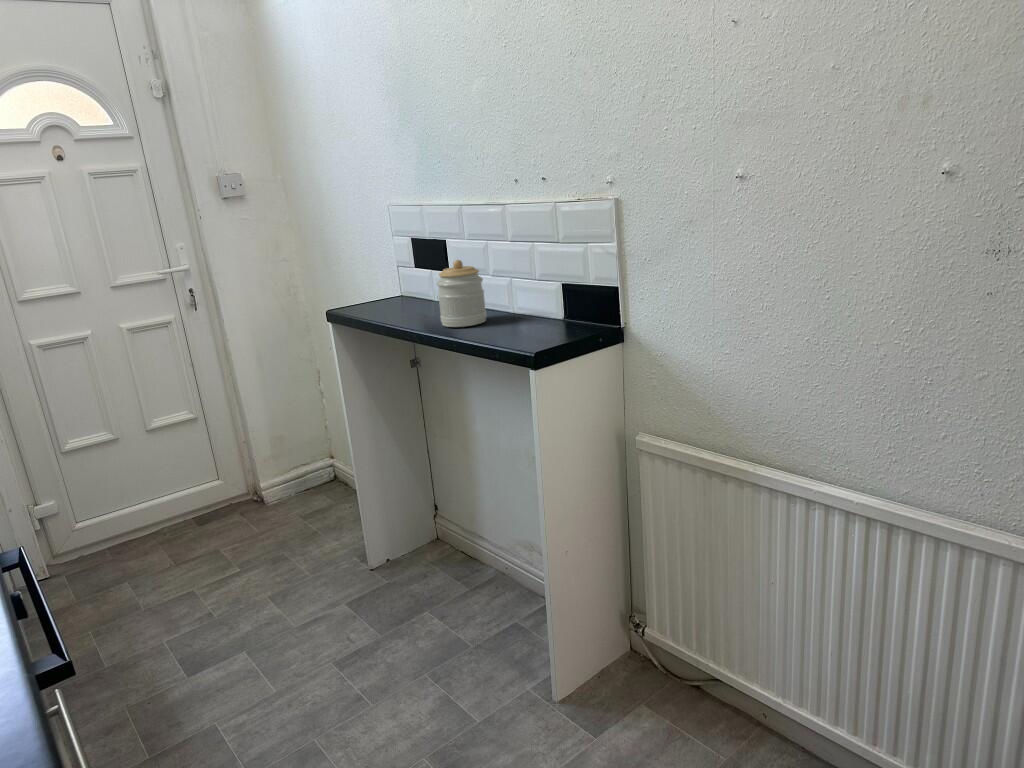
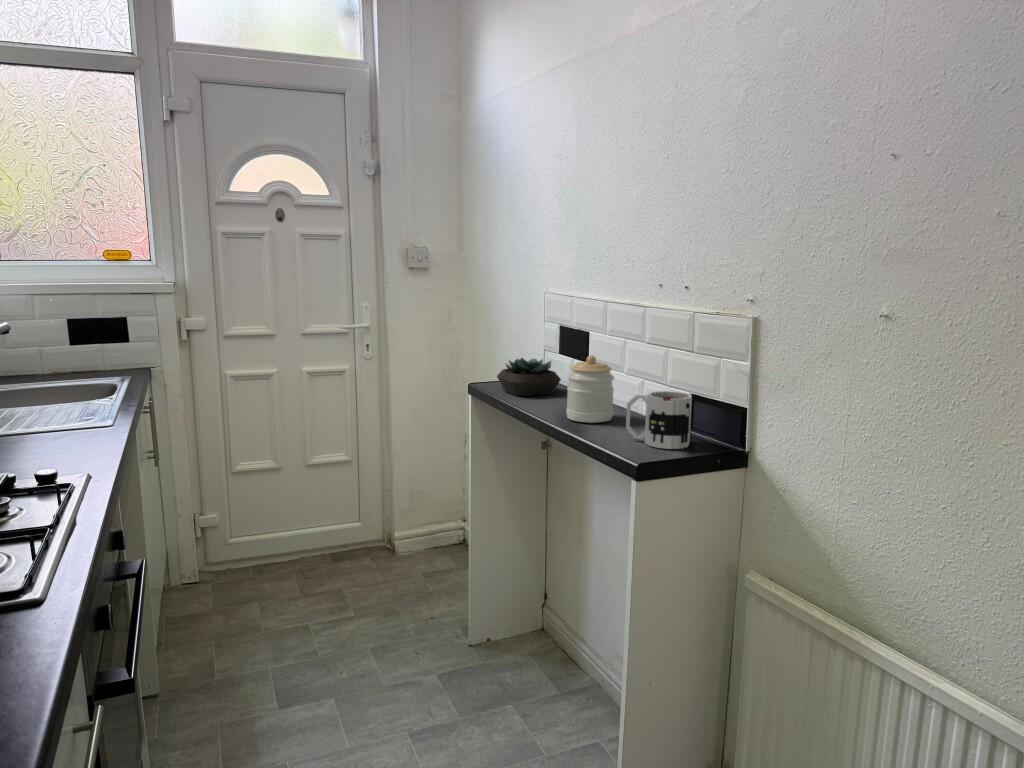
succulent plant: none [355,273,422,314] -> present [497,358,561,396]
mug: none [505,282,569,337] -> present [626,391,692,449]

